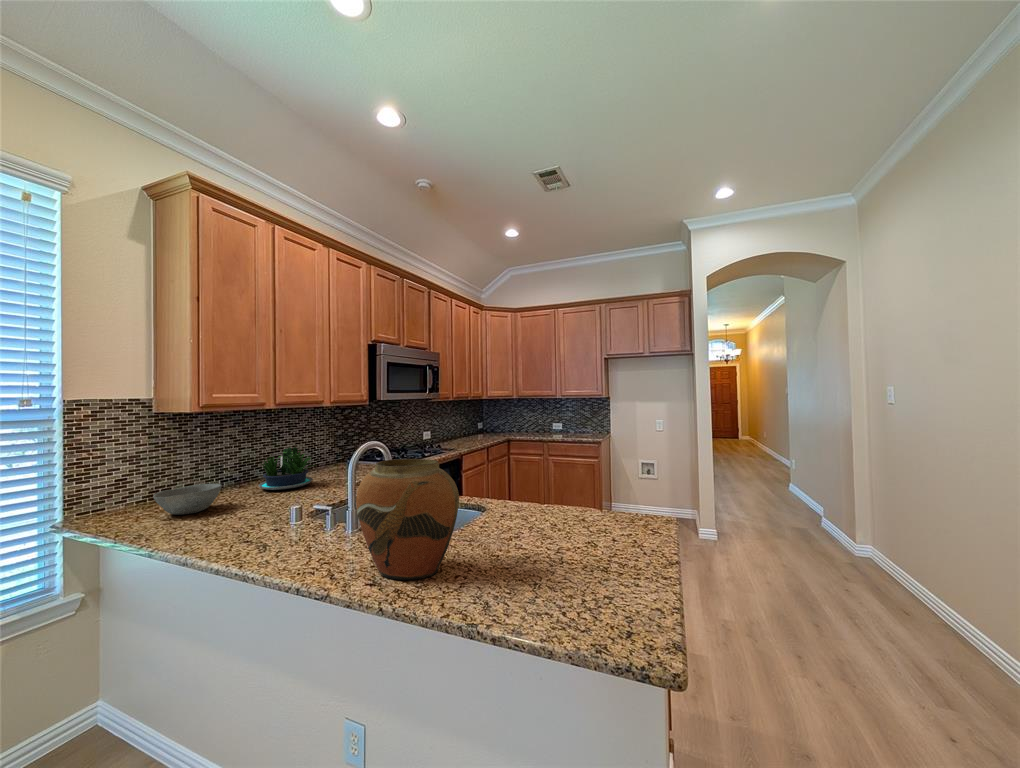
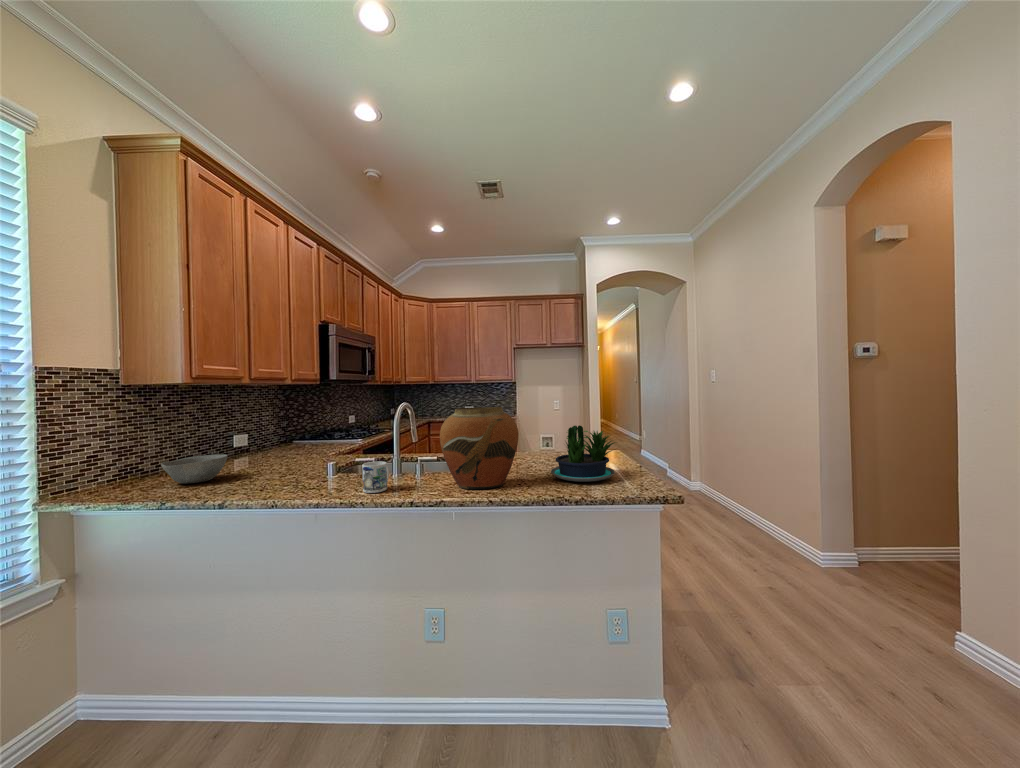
potted plant: present [259,447,313,490] -> present [551,425,615,482]
mug: none [274,519,317,563] -> present [362,461,389,493]

